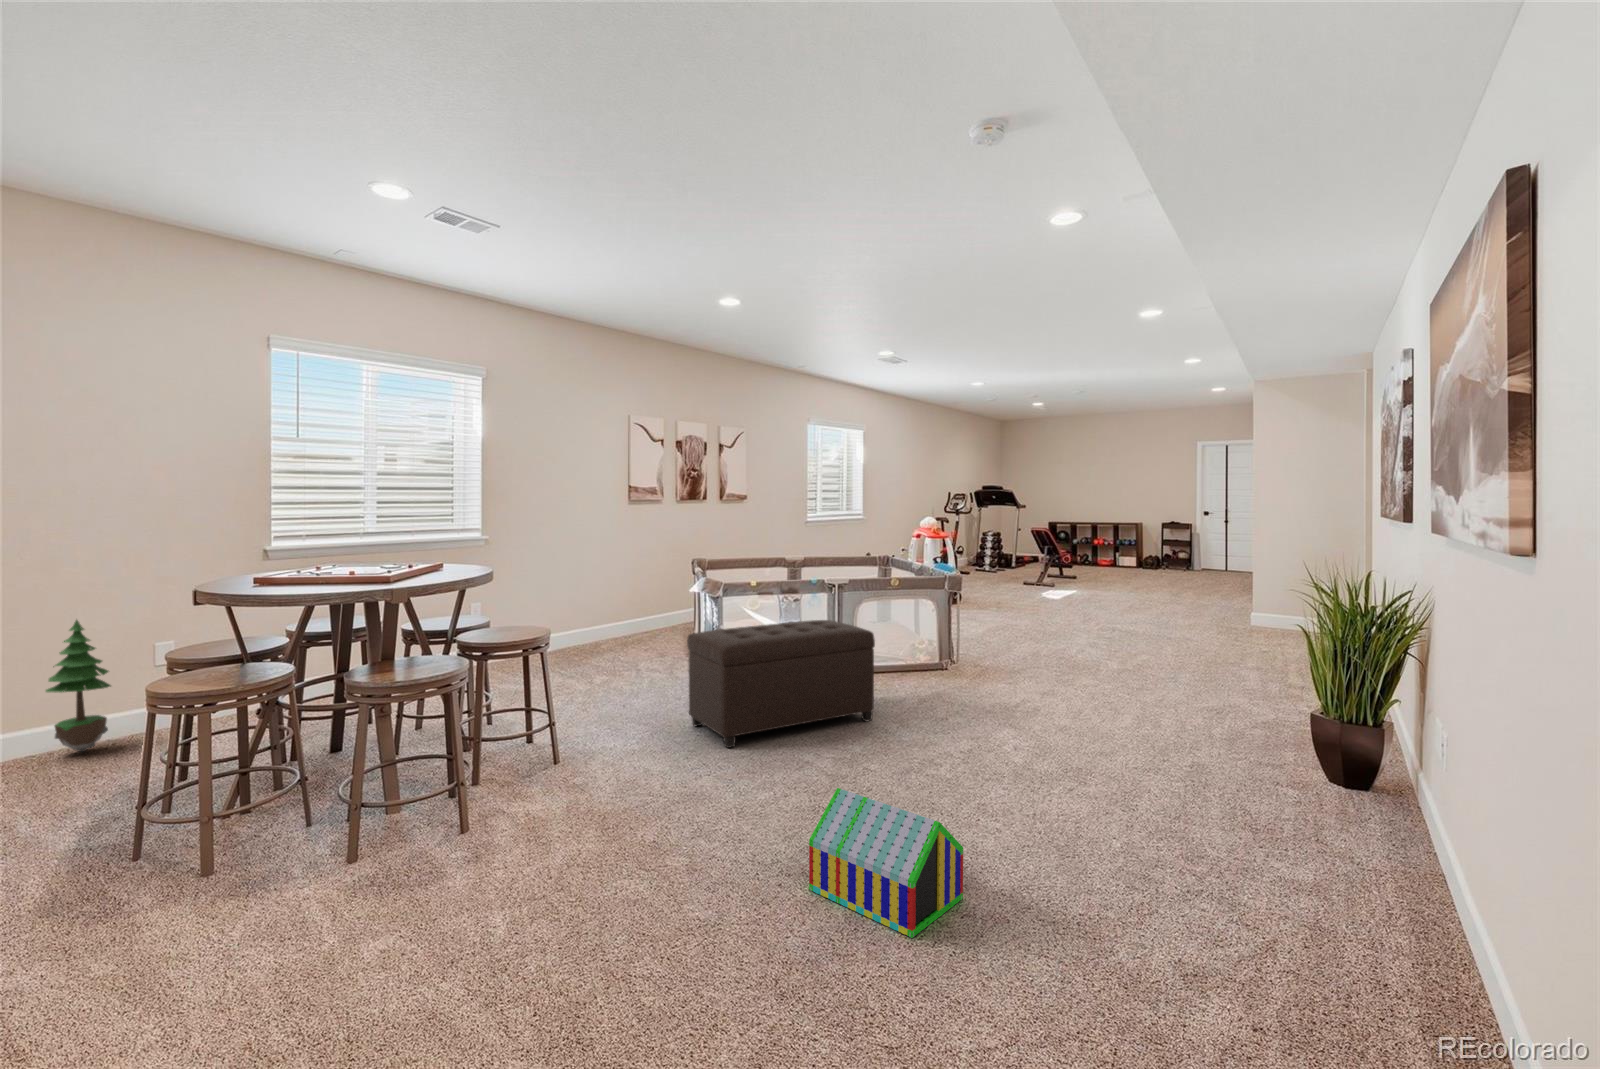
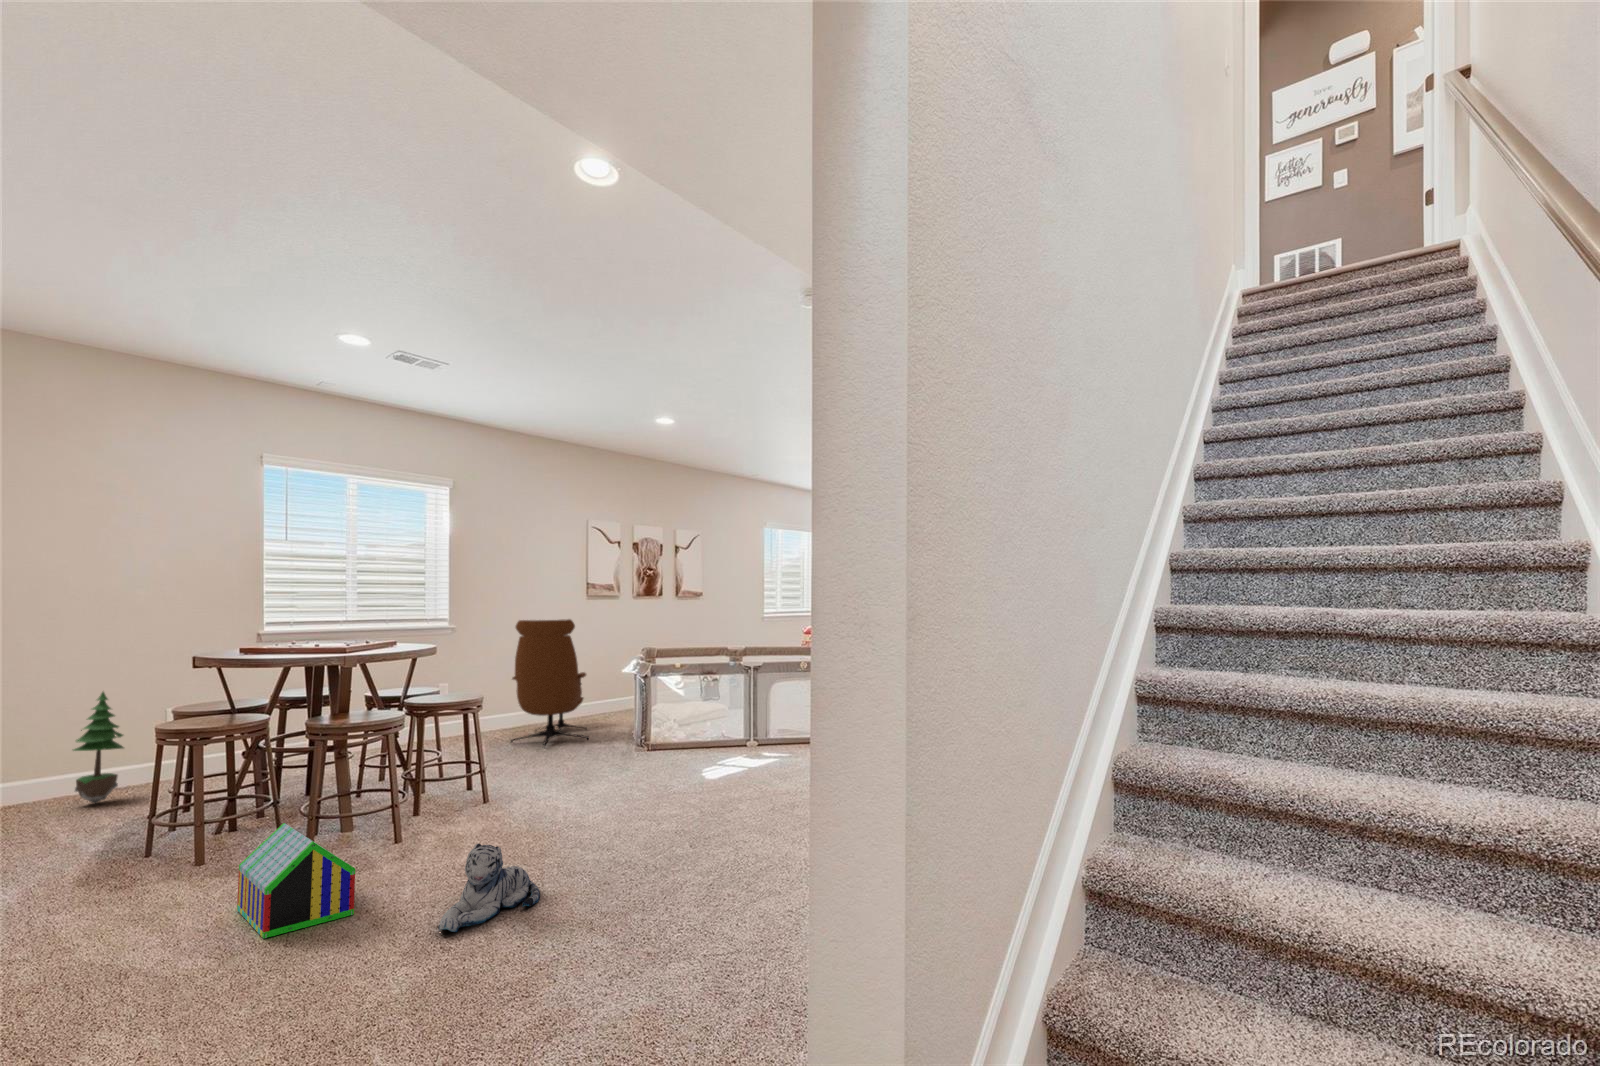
lounge chair: none [559,531,646,673] -> present [511,619,589,747]
ottoman: present [687,620,875,748] -> none [605,691,766,795]
toy house: present [809,788,963,938] -> present [237,823,355,938]
plush toy: none [567,883,687,1023] -> present [438,844,540,932]

